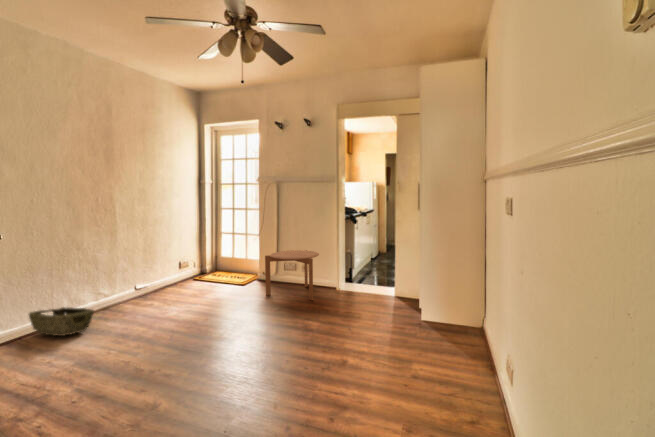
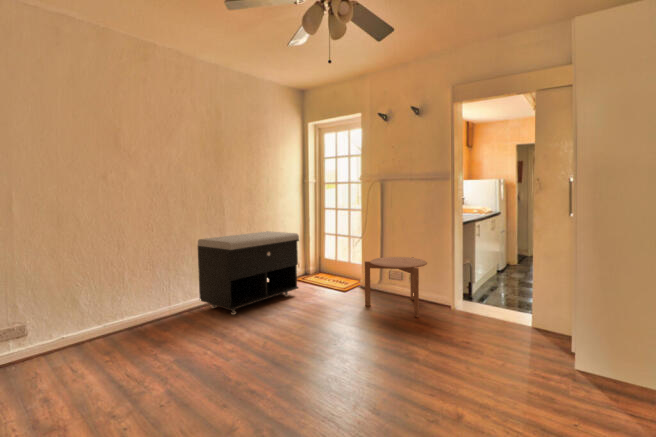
storage bench: none [86,231,199,316] -> present [198,231,299,314]
woven basket: present [29,307,94,336] -> none [149,300,199,328]

